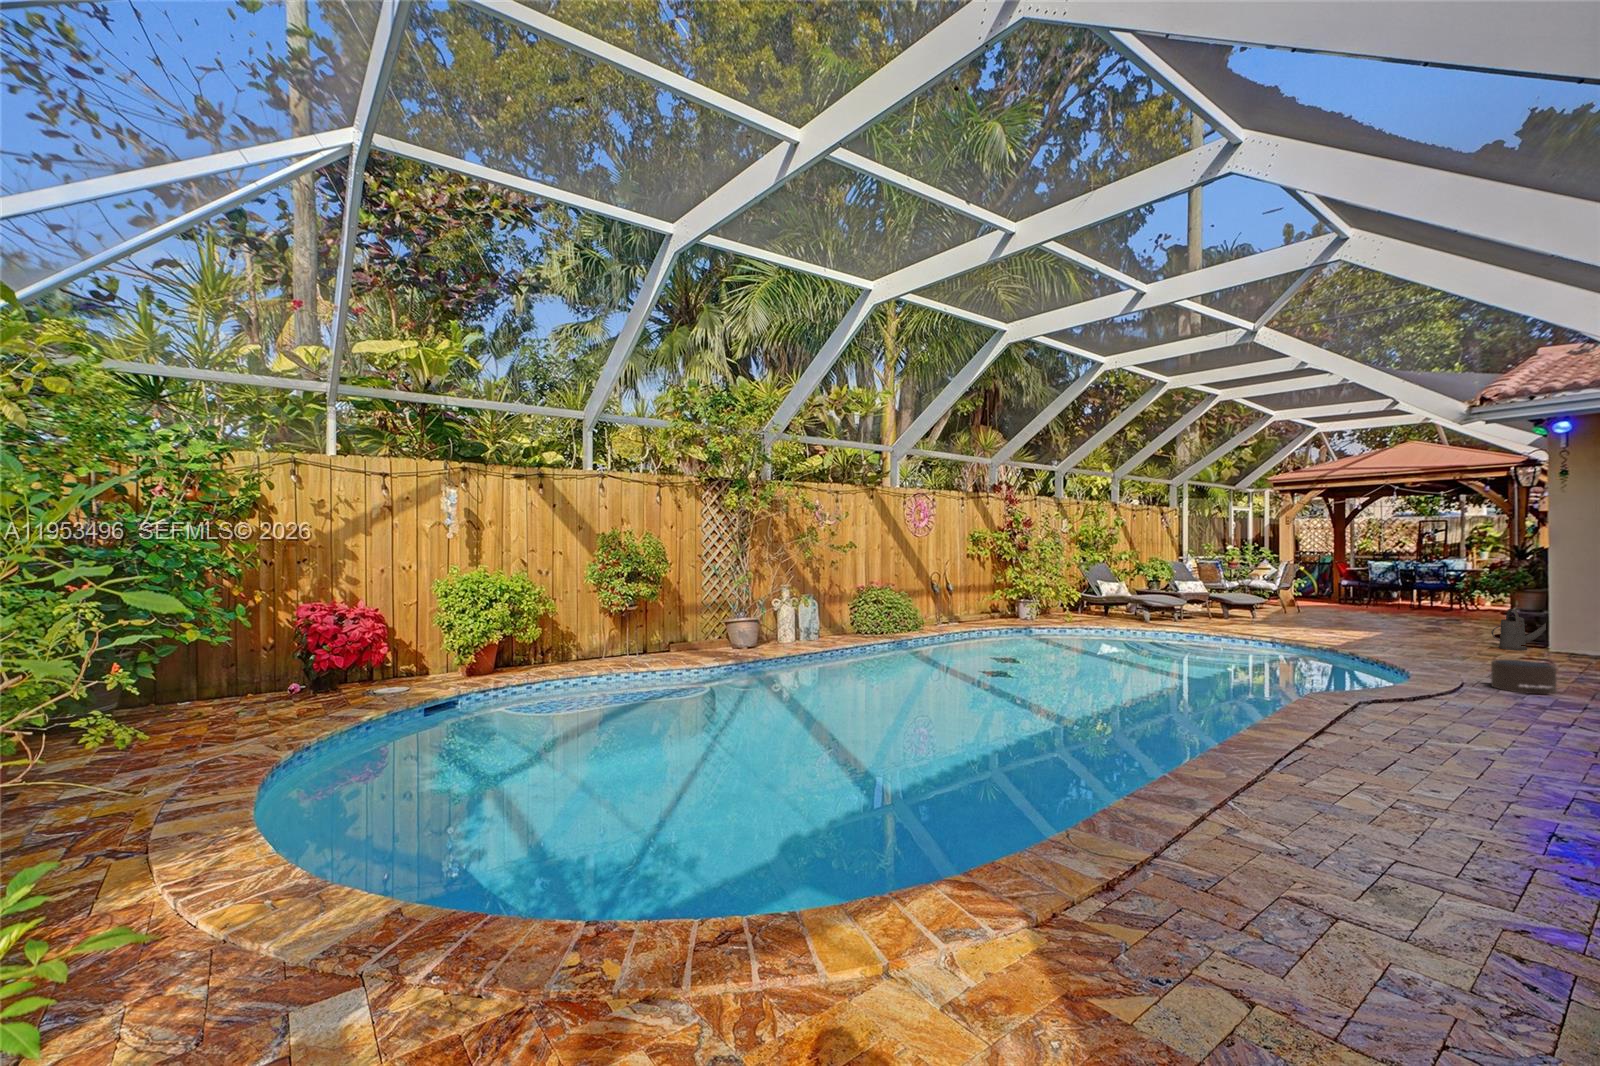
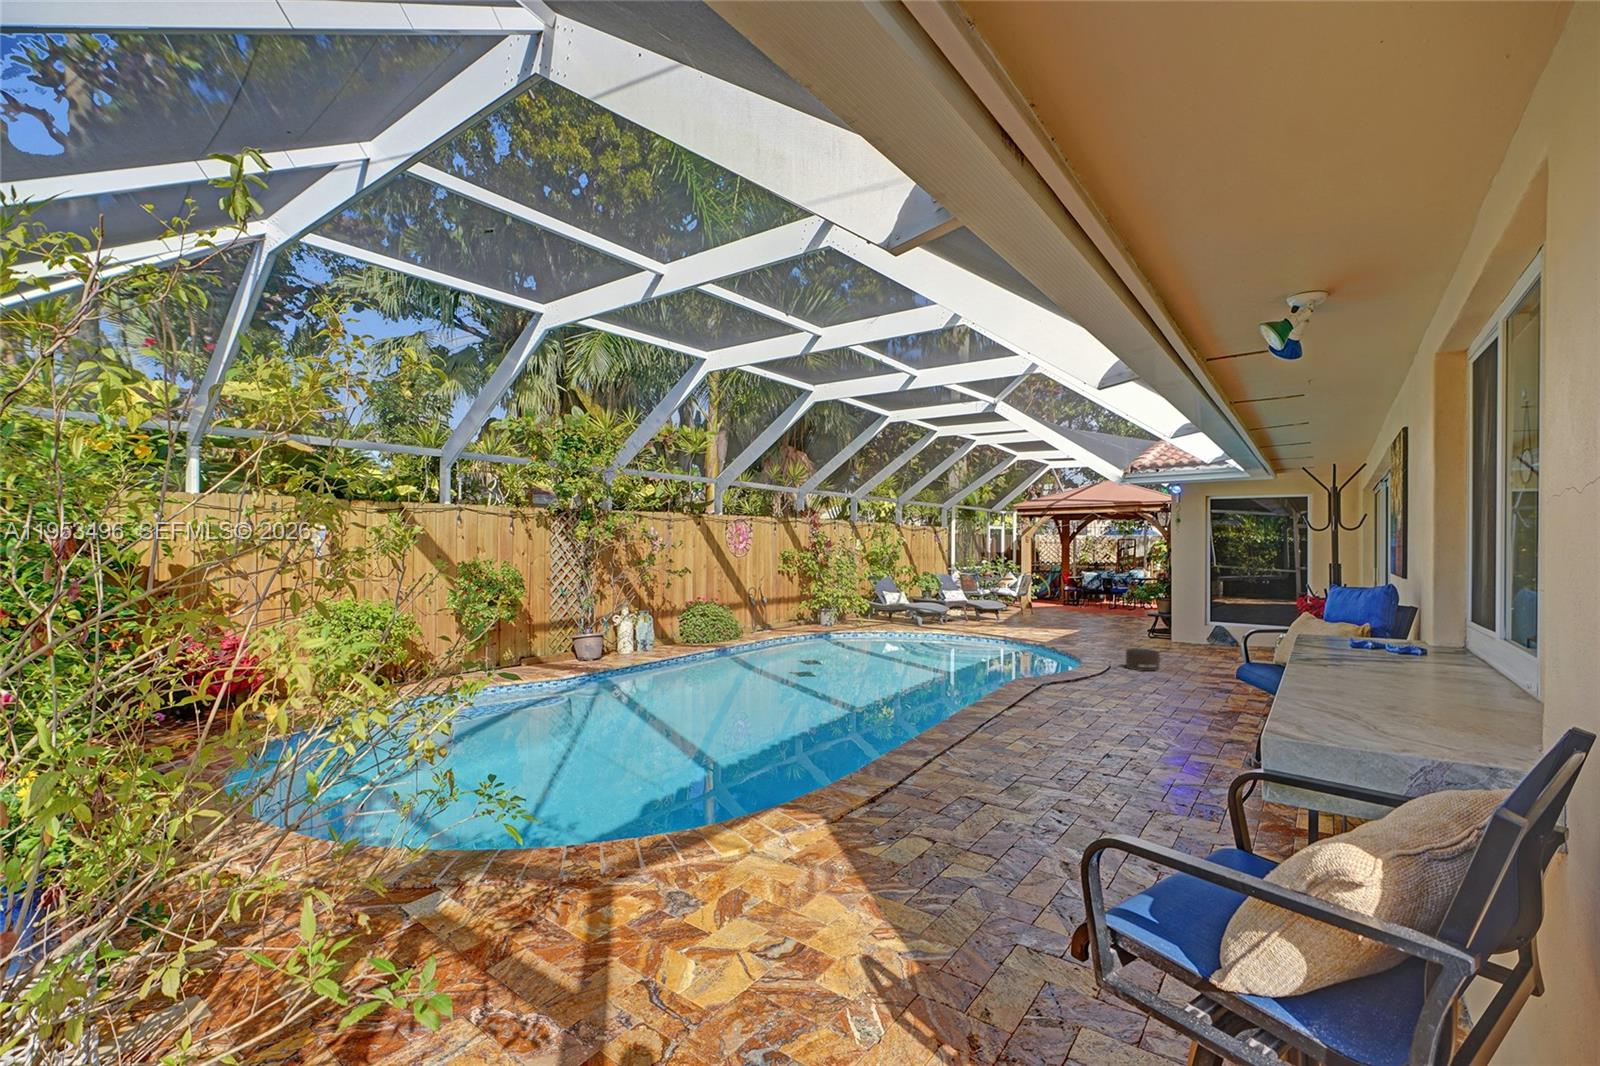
watering can: present [1491,609,1546,650] -> none [1139,611,1175,640]

